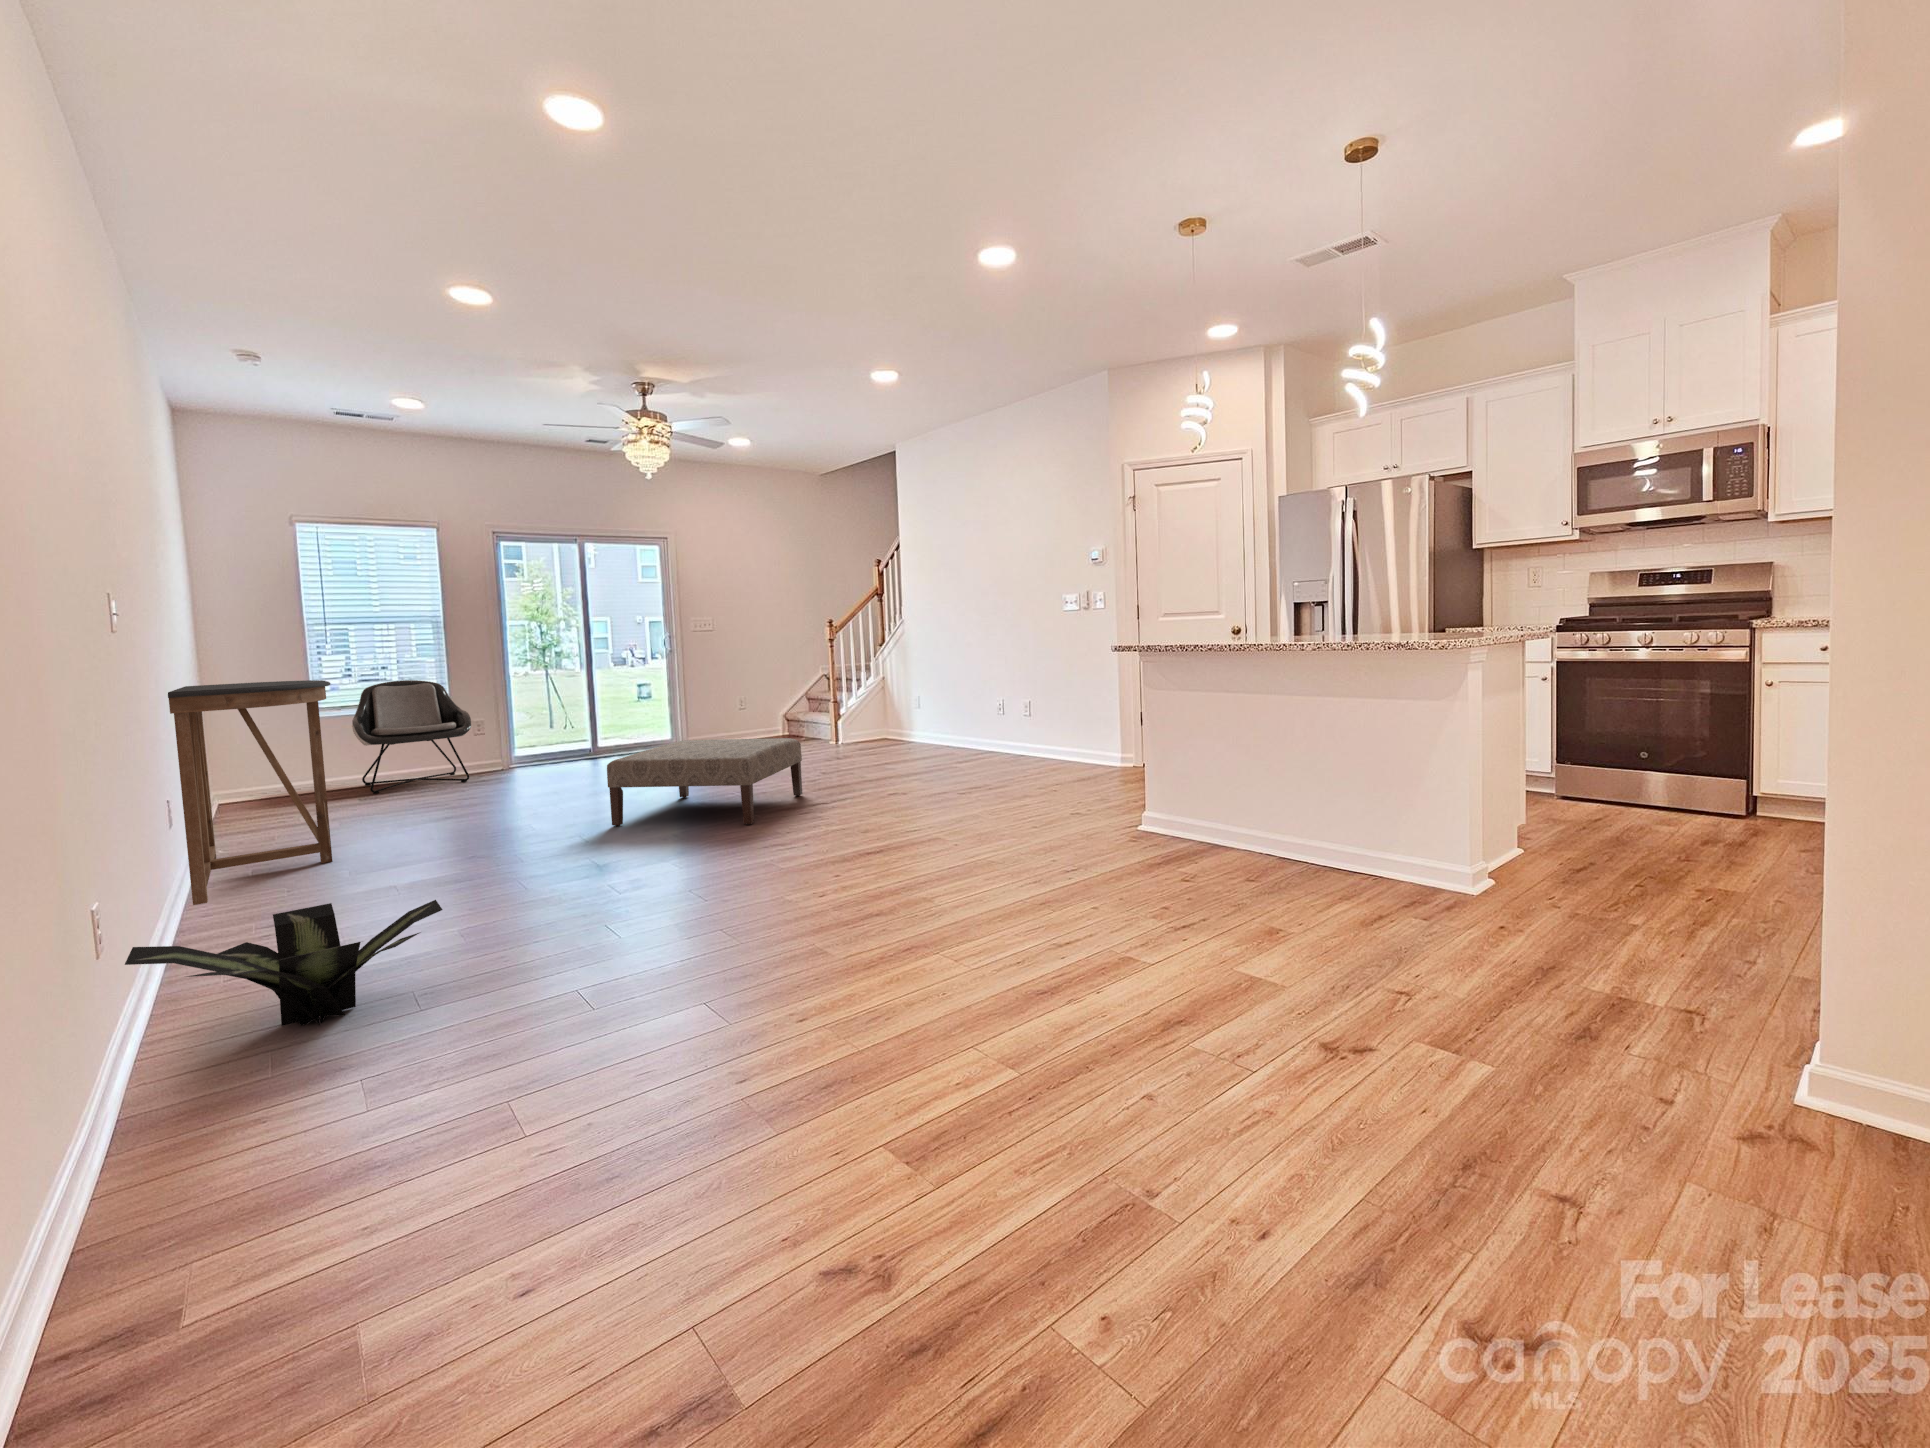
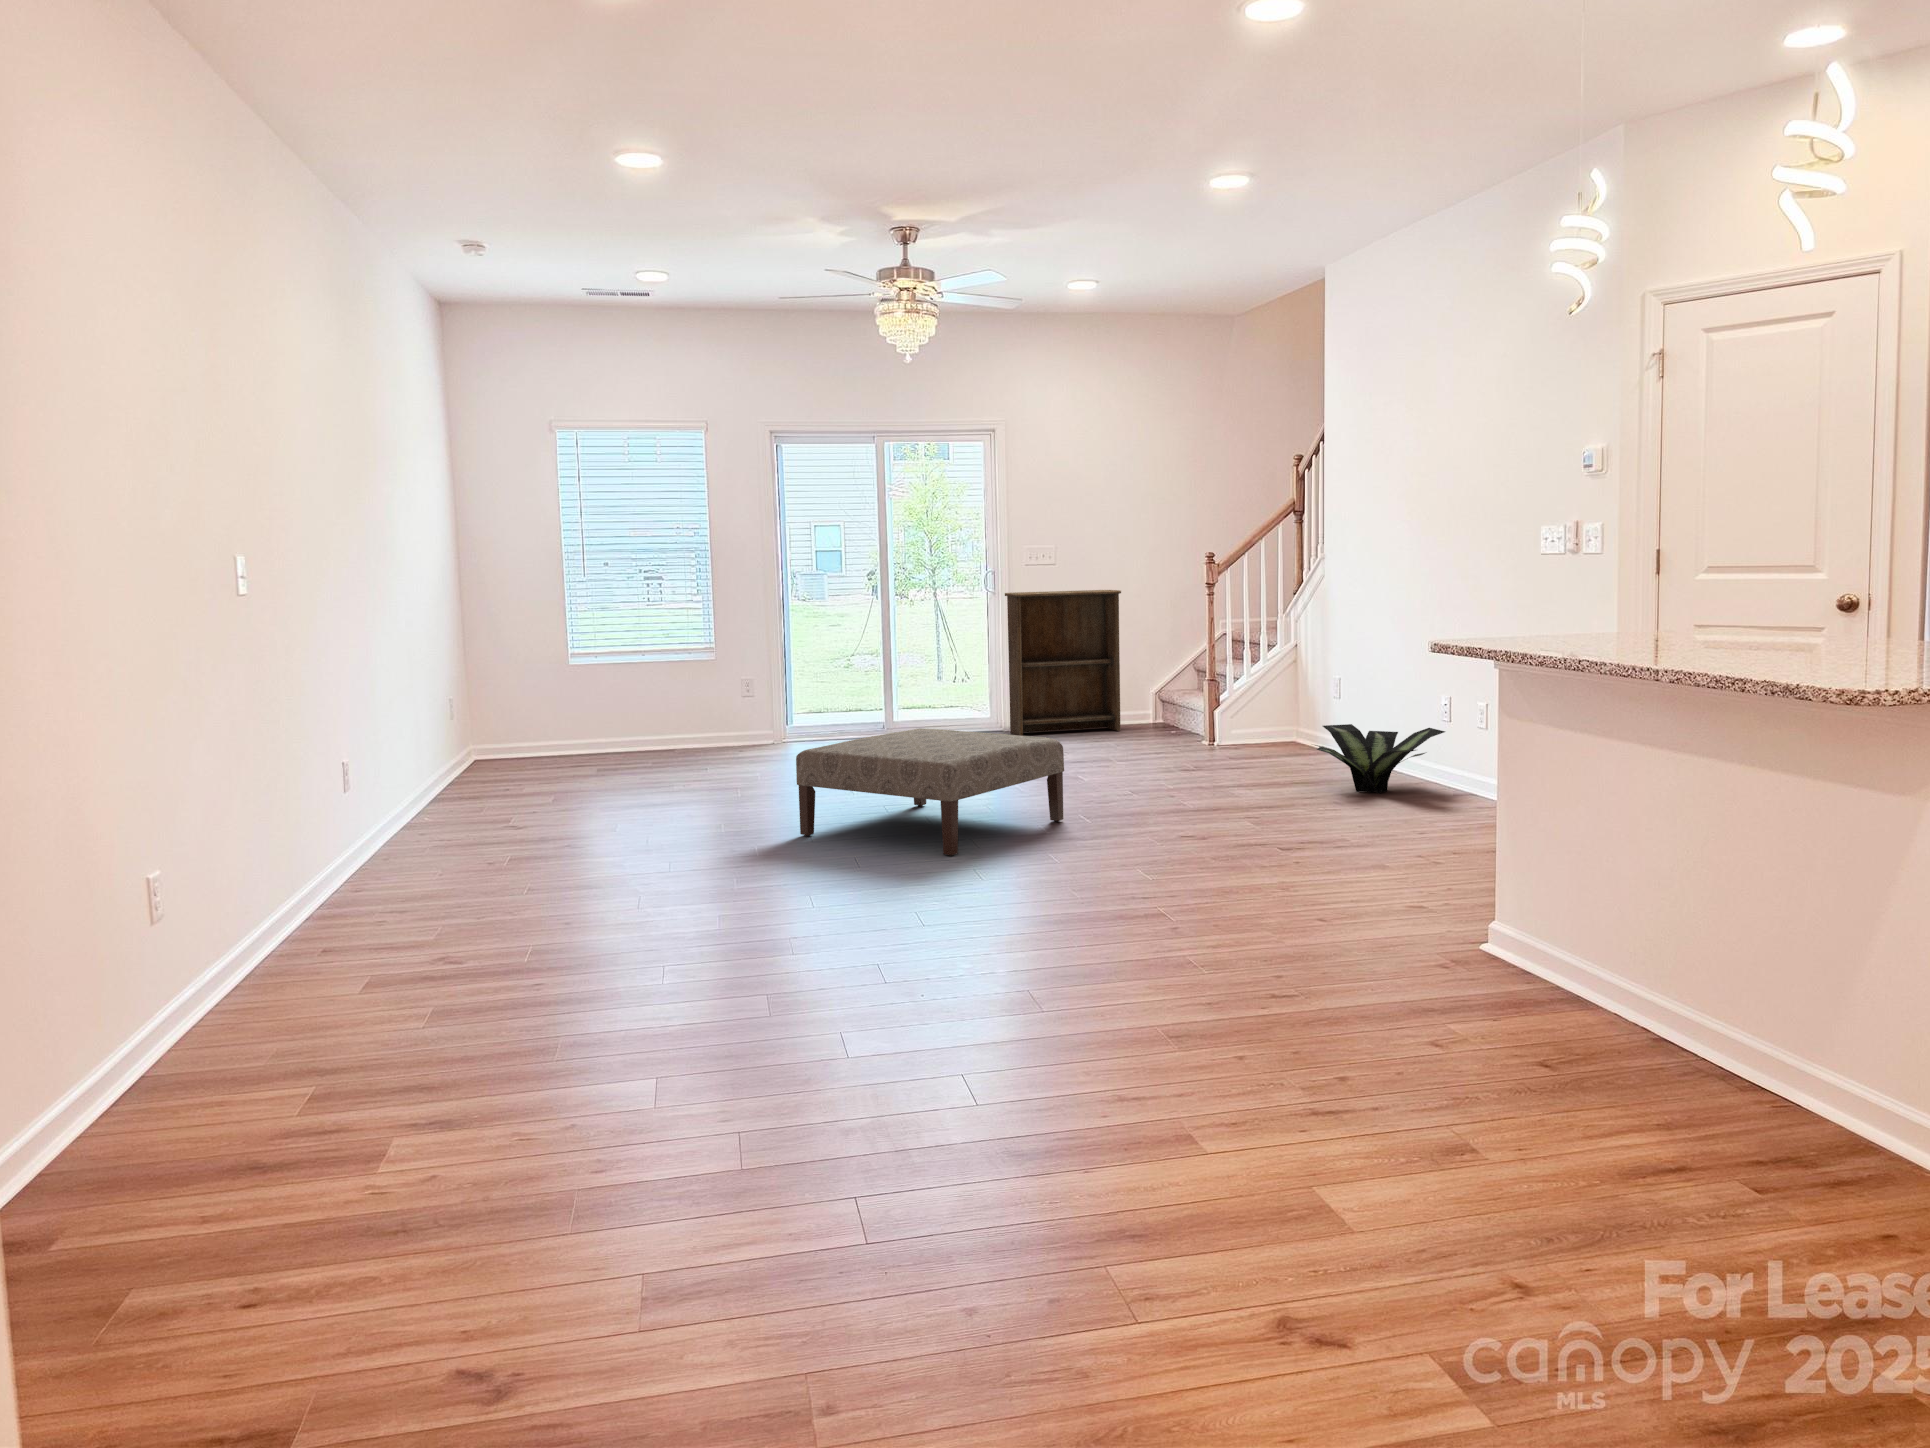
bookshelf: none [685,647,771,750] -> present [1005,590,1121,736]
console table: present [168,680,332,905] -> none [345,629,514,870]
lounge chair: present [352,680,471,794] -> none [605,622,728,760]
potted plant: present [125,900,442,1026] -> present [1315,724,1445,794]

